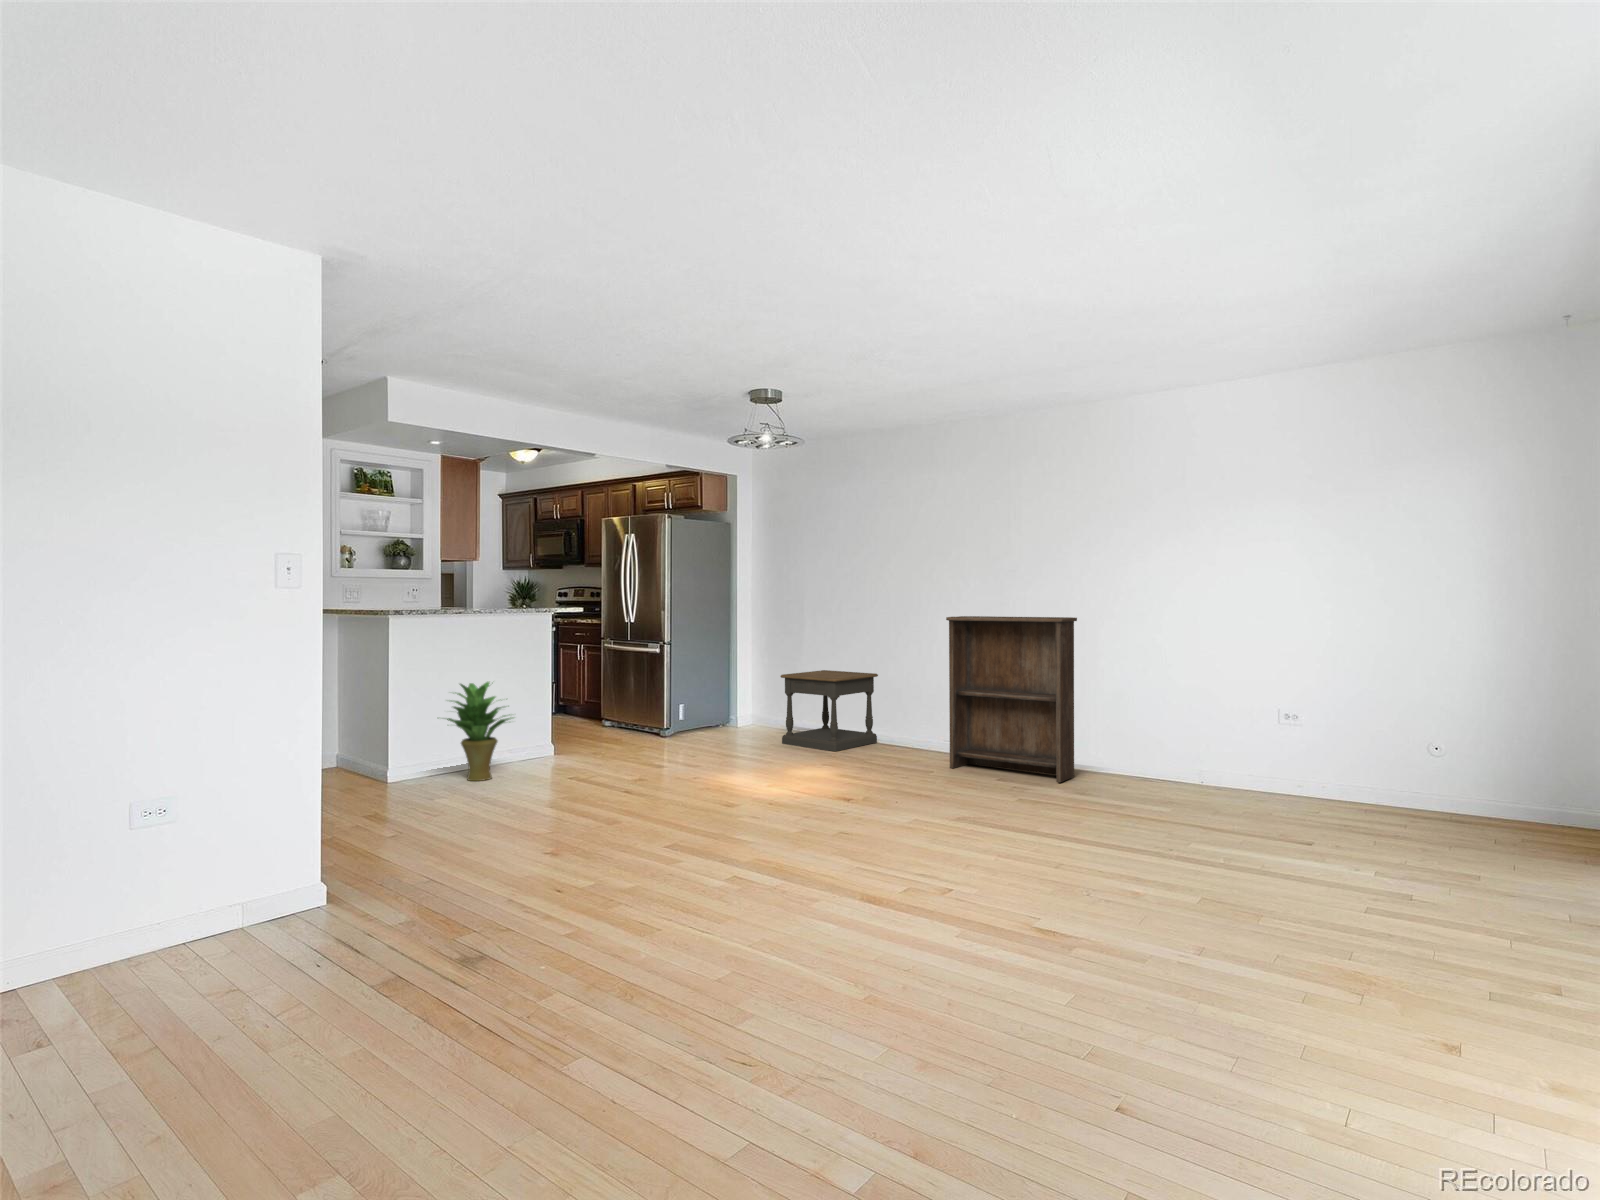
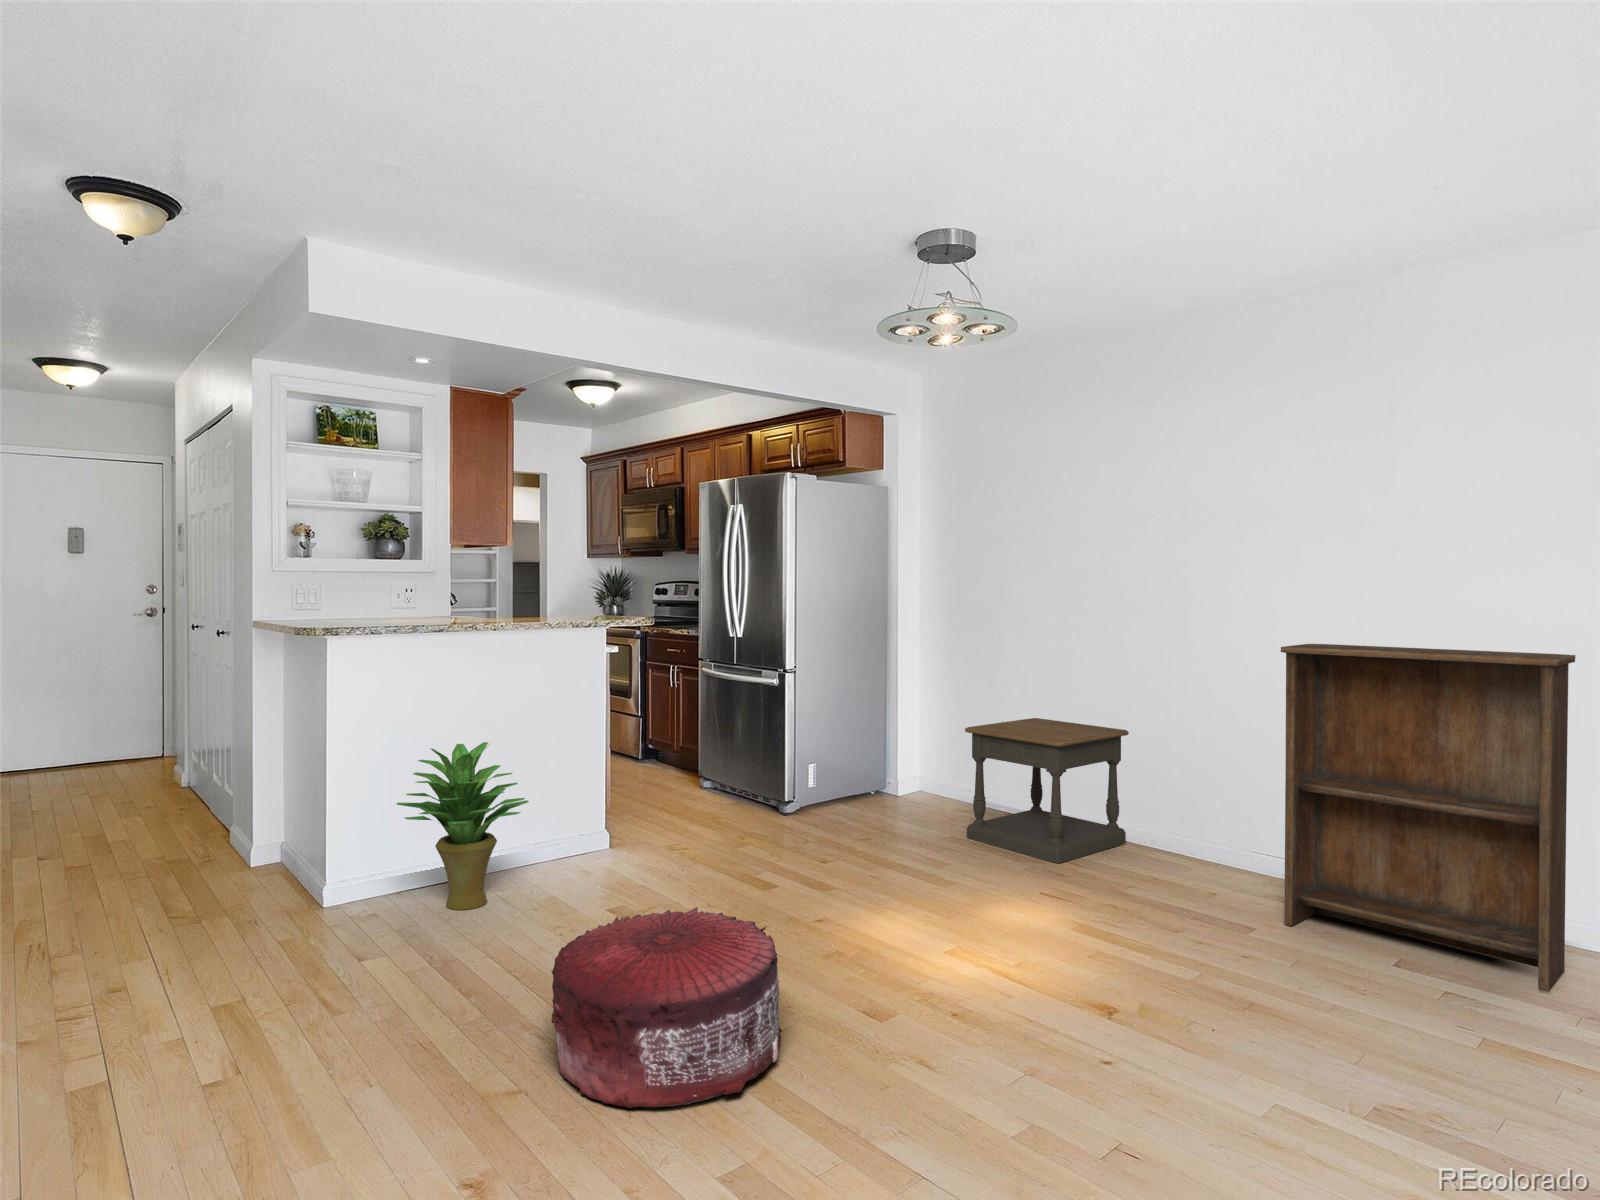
pouf: none [569,753,685,831] -> present [552,907,782,1108]

